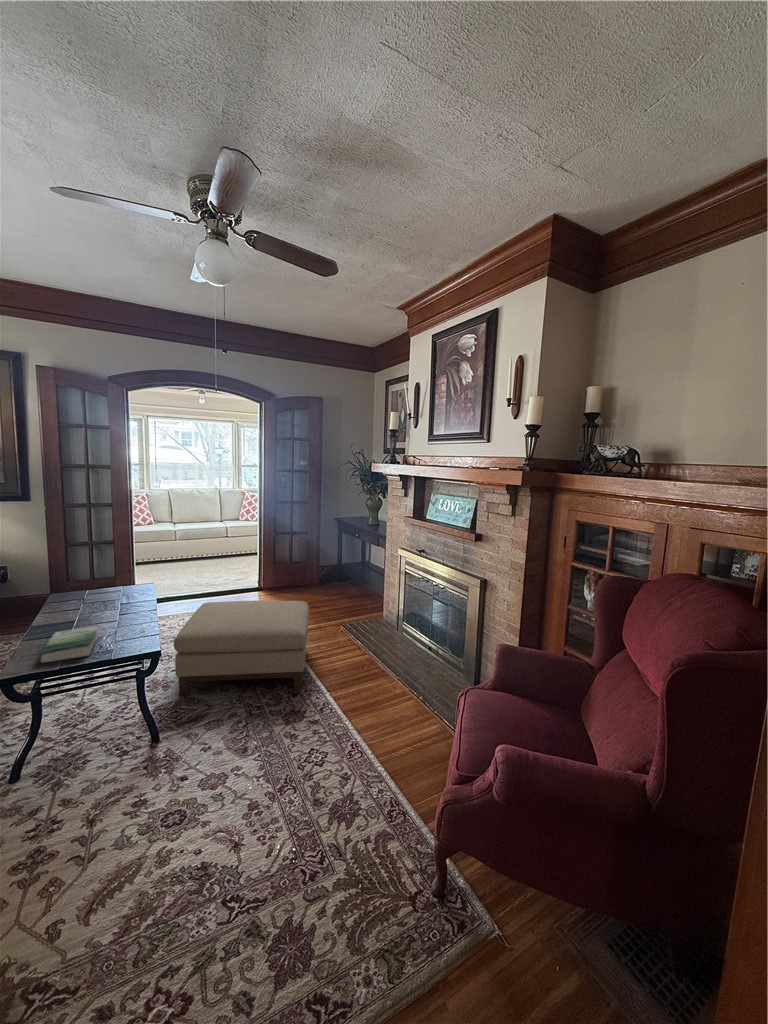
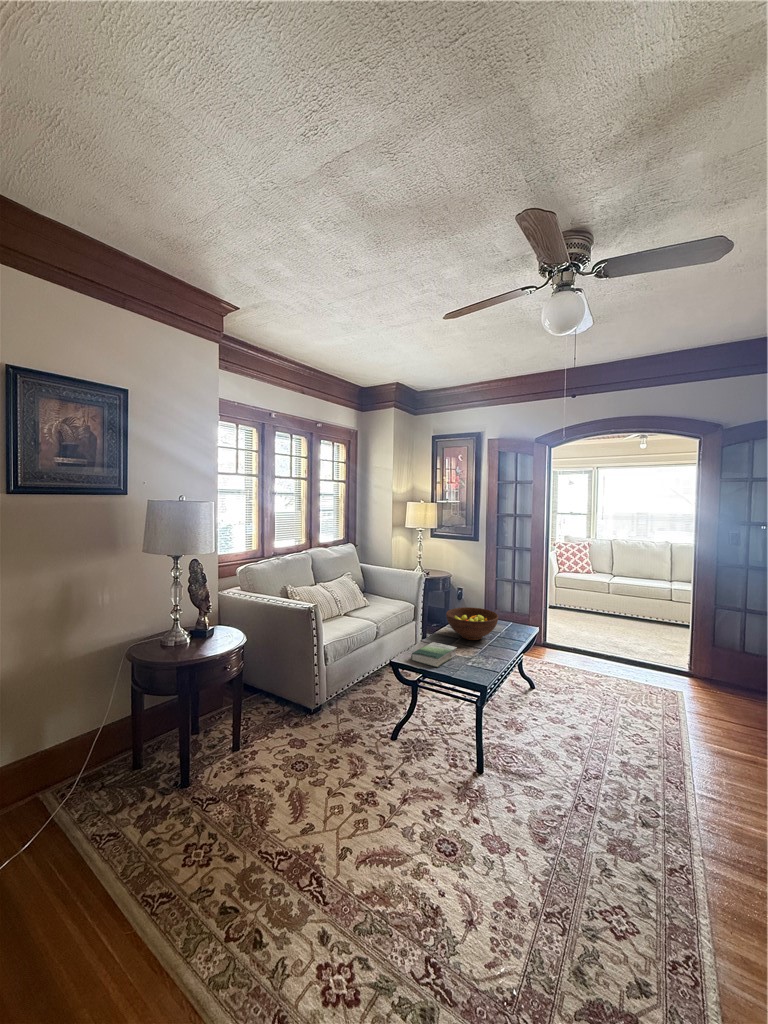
fruit bowl: none [54,576,131,616] -> present [446,607,498,640]
ottoman: present [174,600,309,696] -> none [520,663,710,825]

